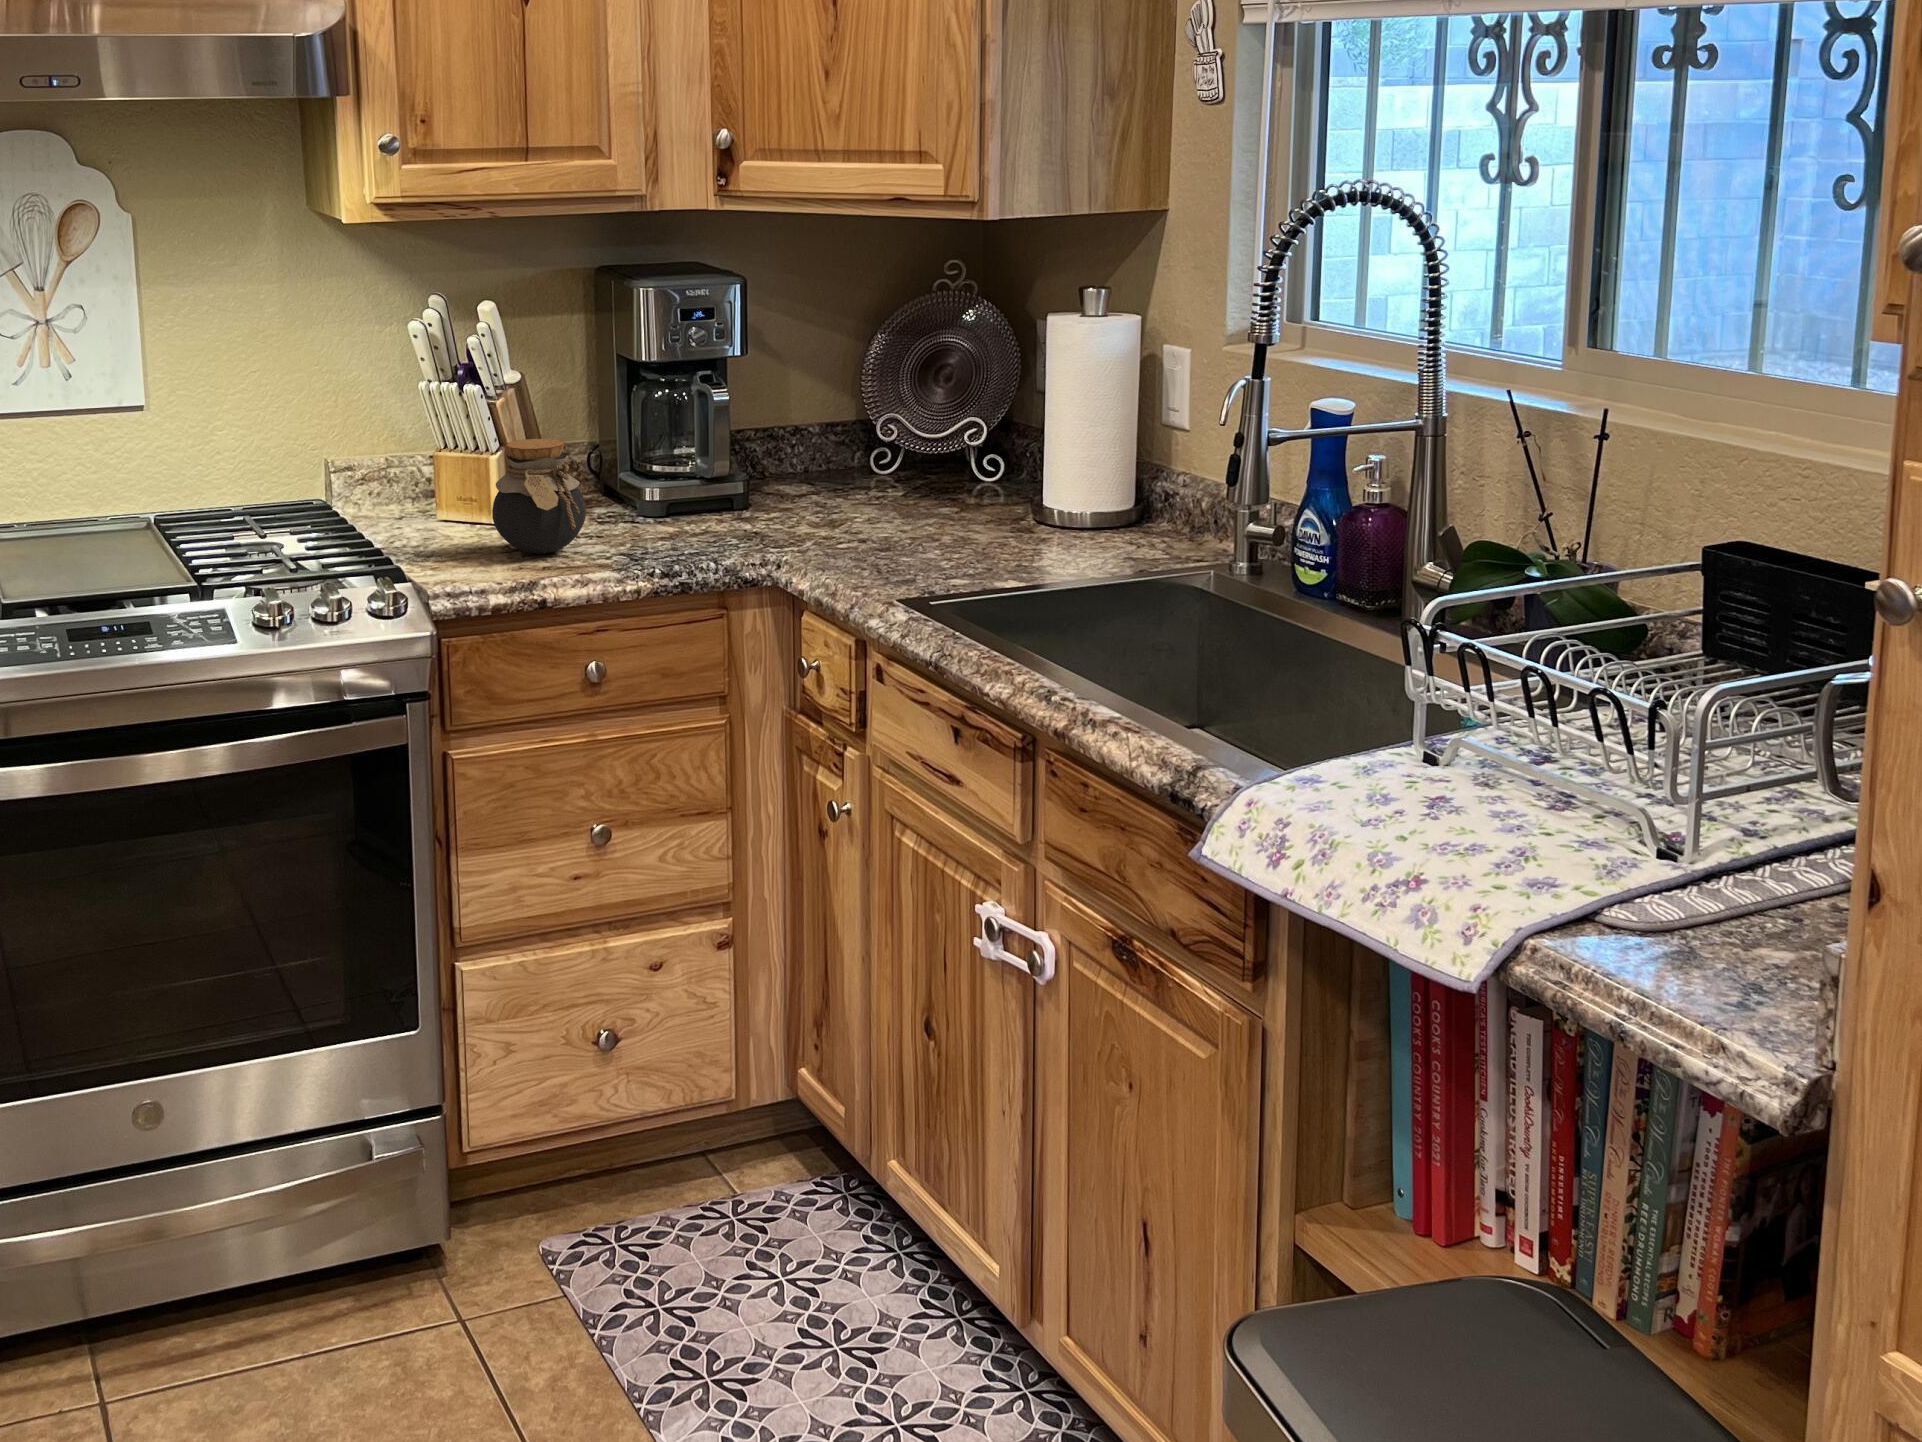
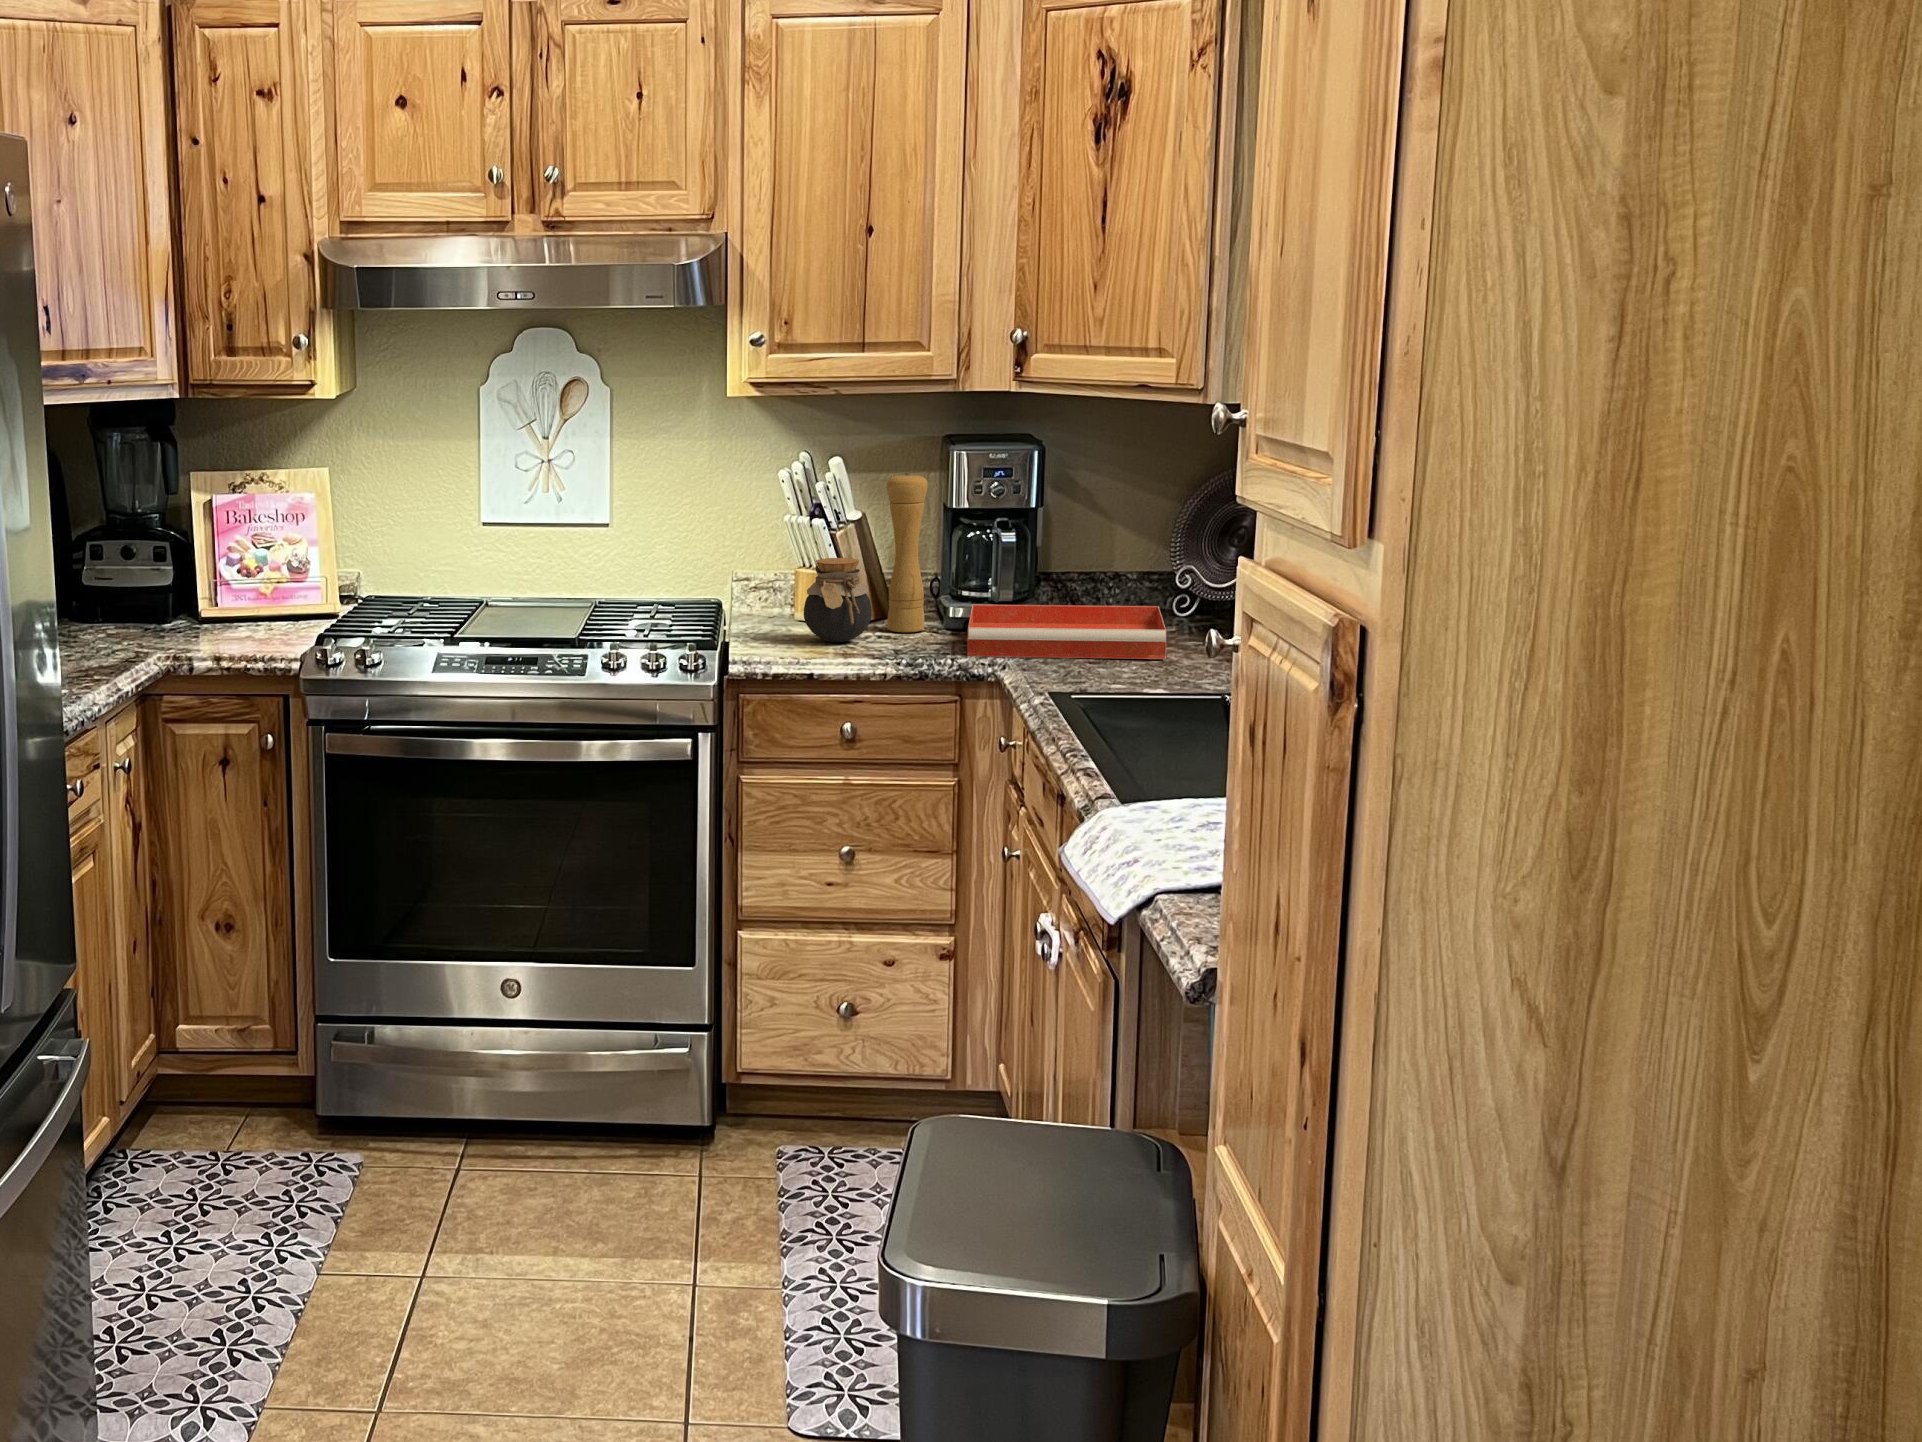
pepper mill: none [572,319,630,530] -> present [887,472,928,632]
tray: none [683,469,968,557] -> present [967,604,1167,659]

